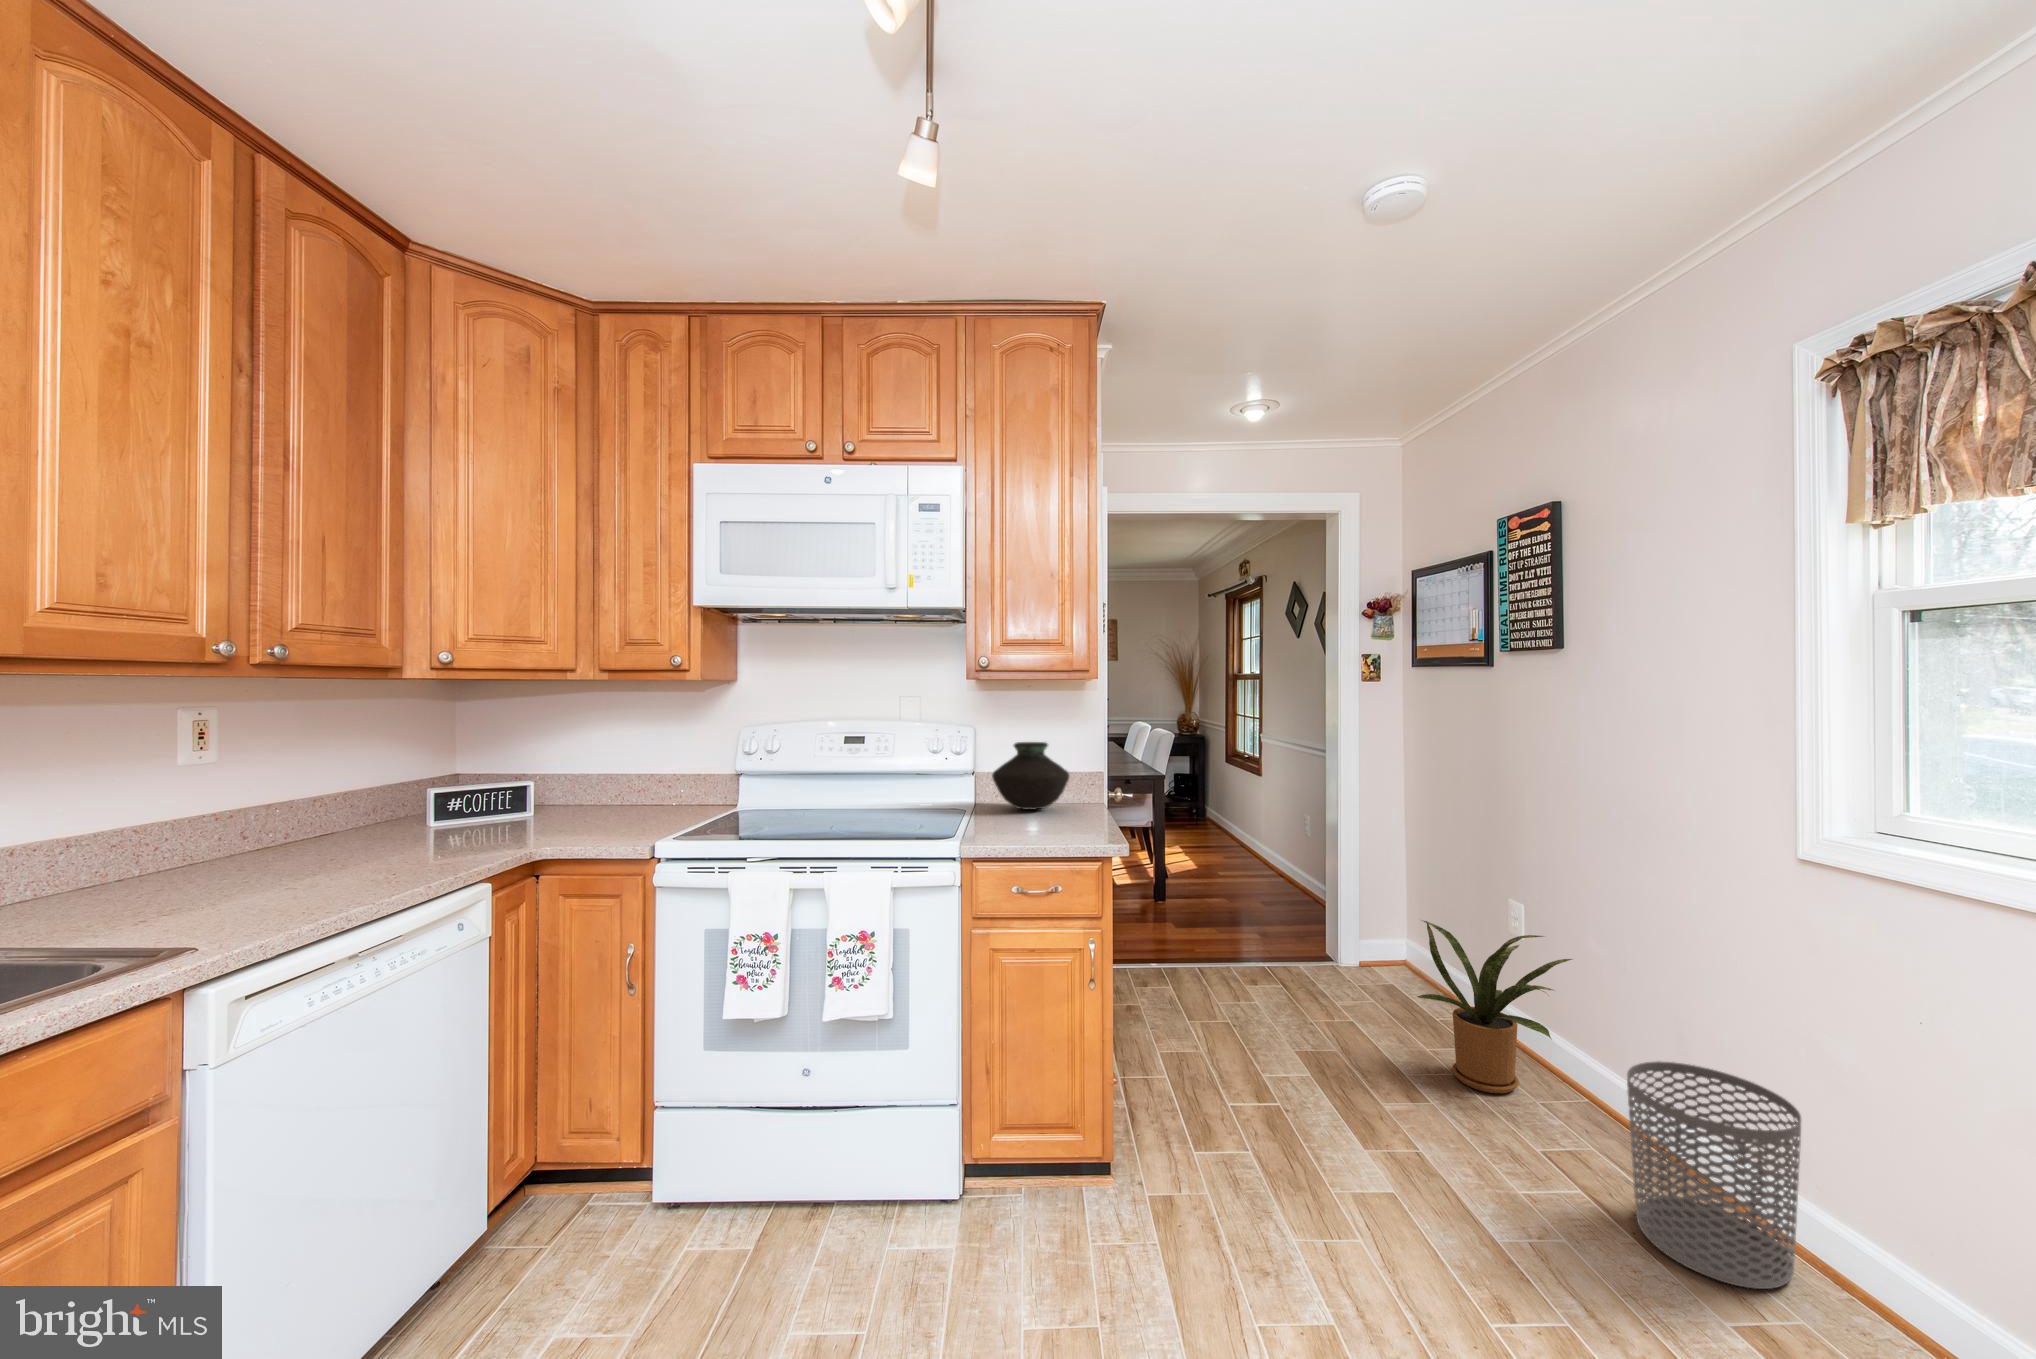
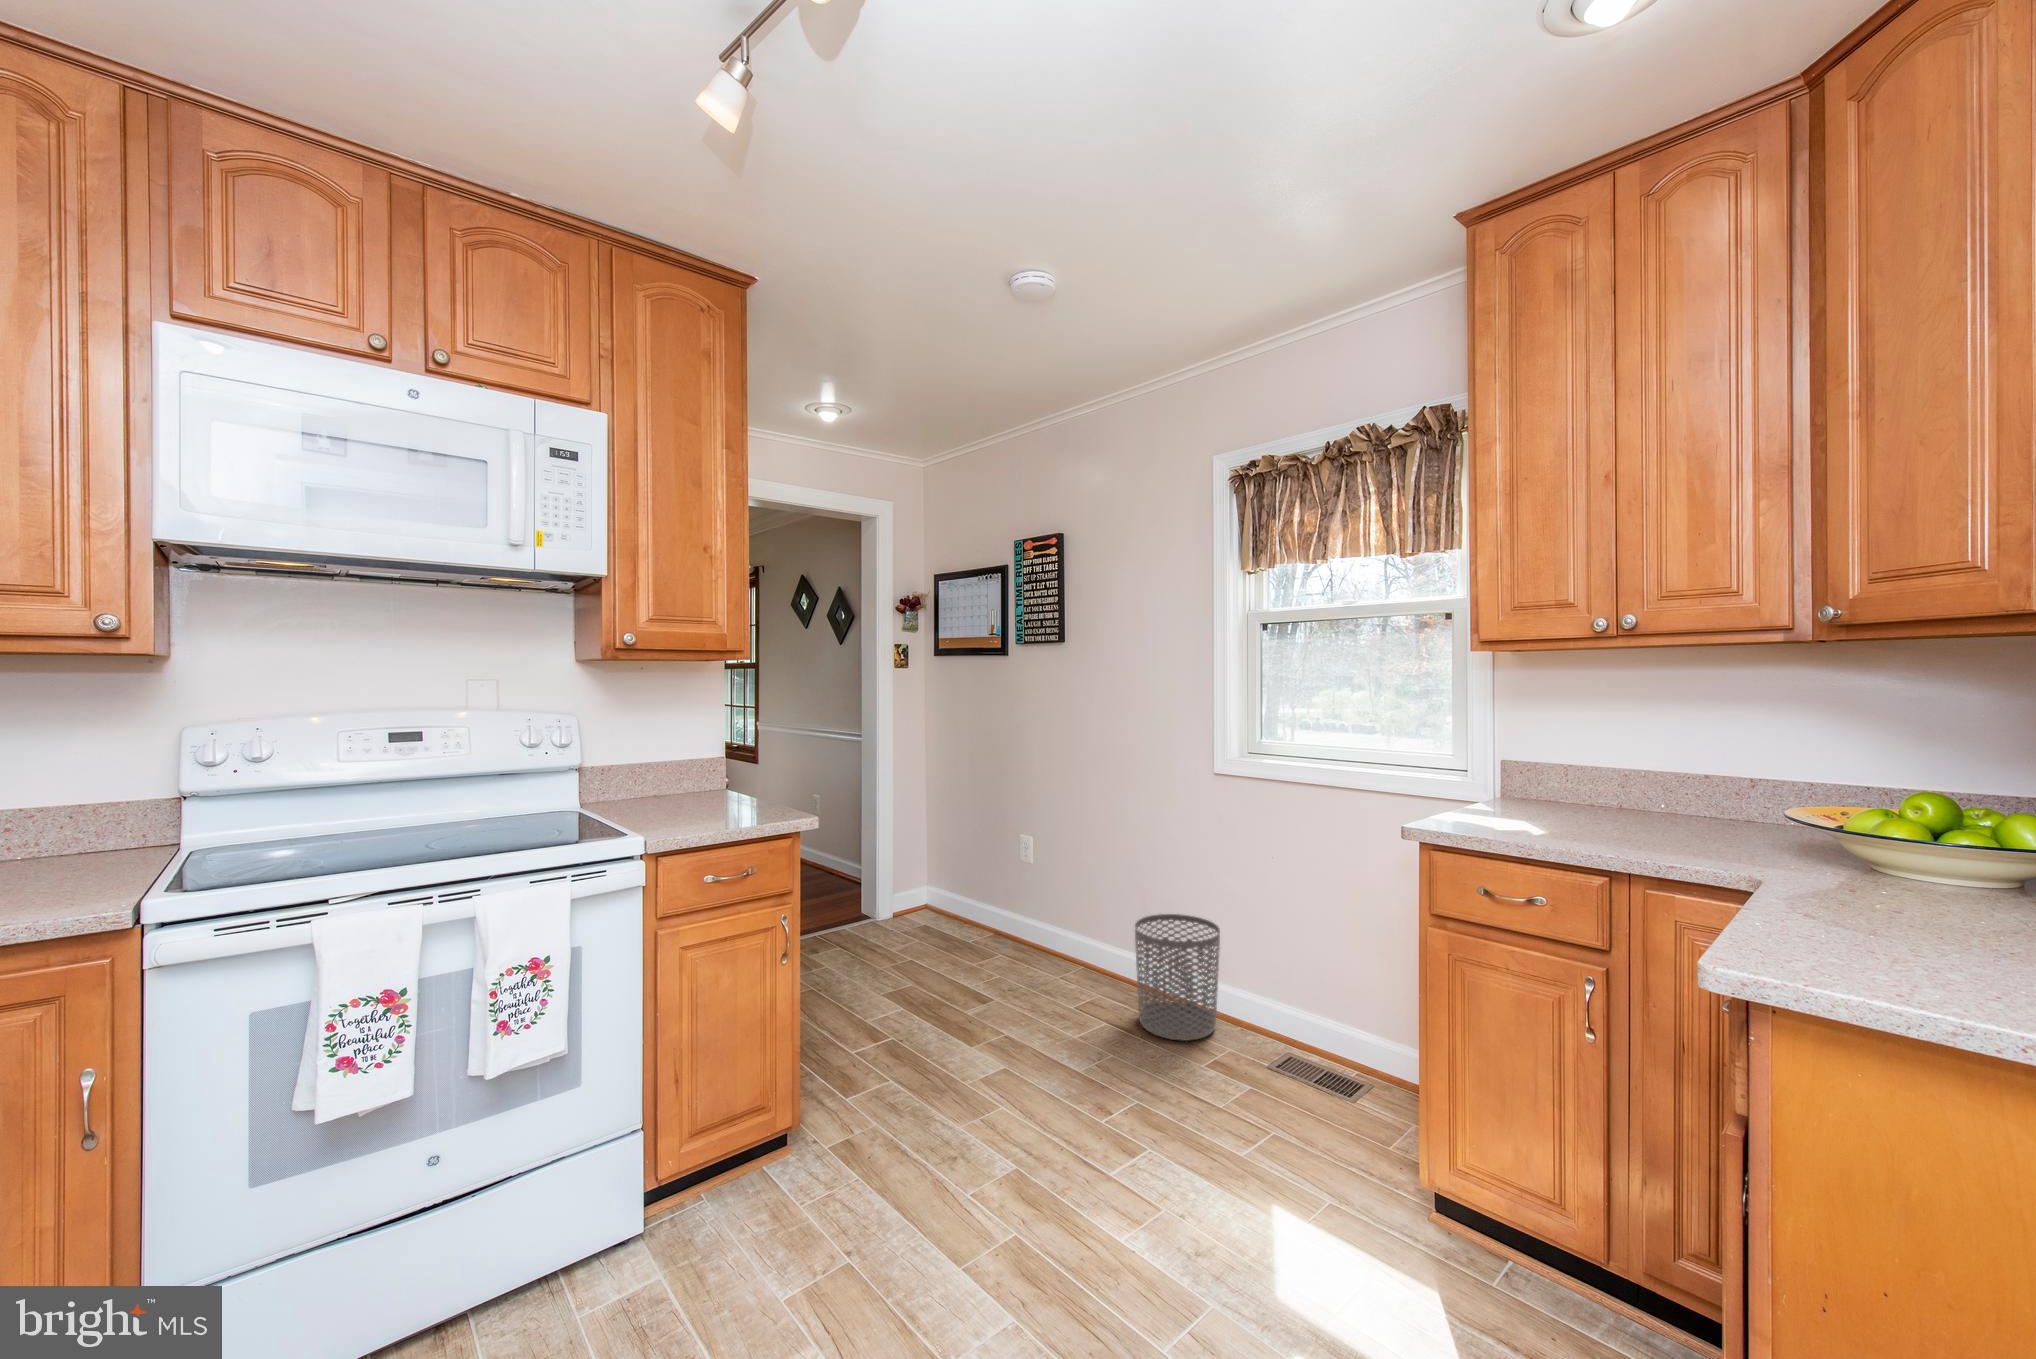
vase: present [992,742,1069,809] -> none [605,727,699,801]
house plant: present [1417,920,1572,1094] -> none [969,852,1076,978]

